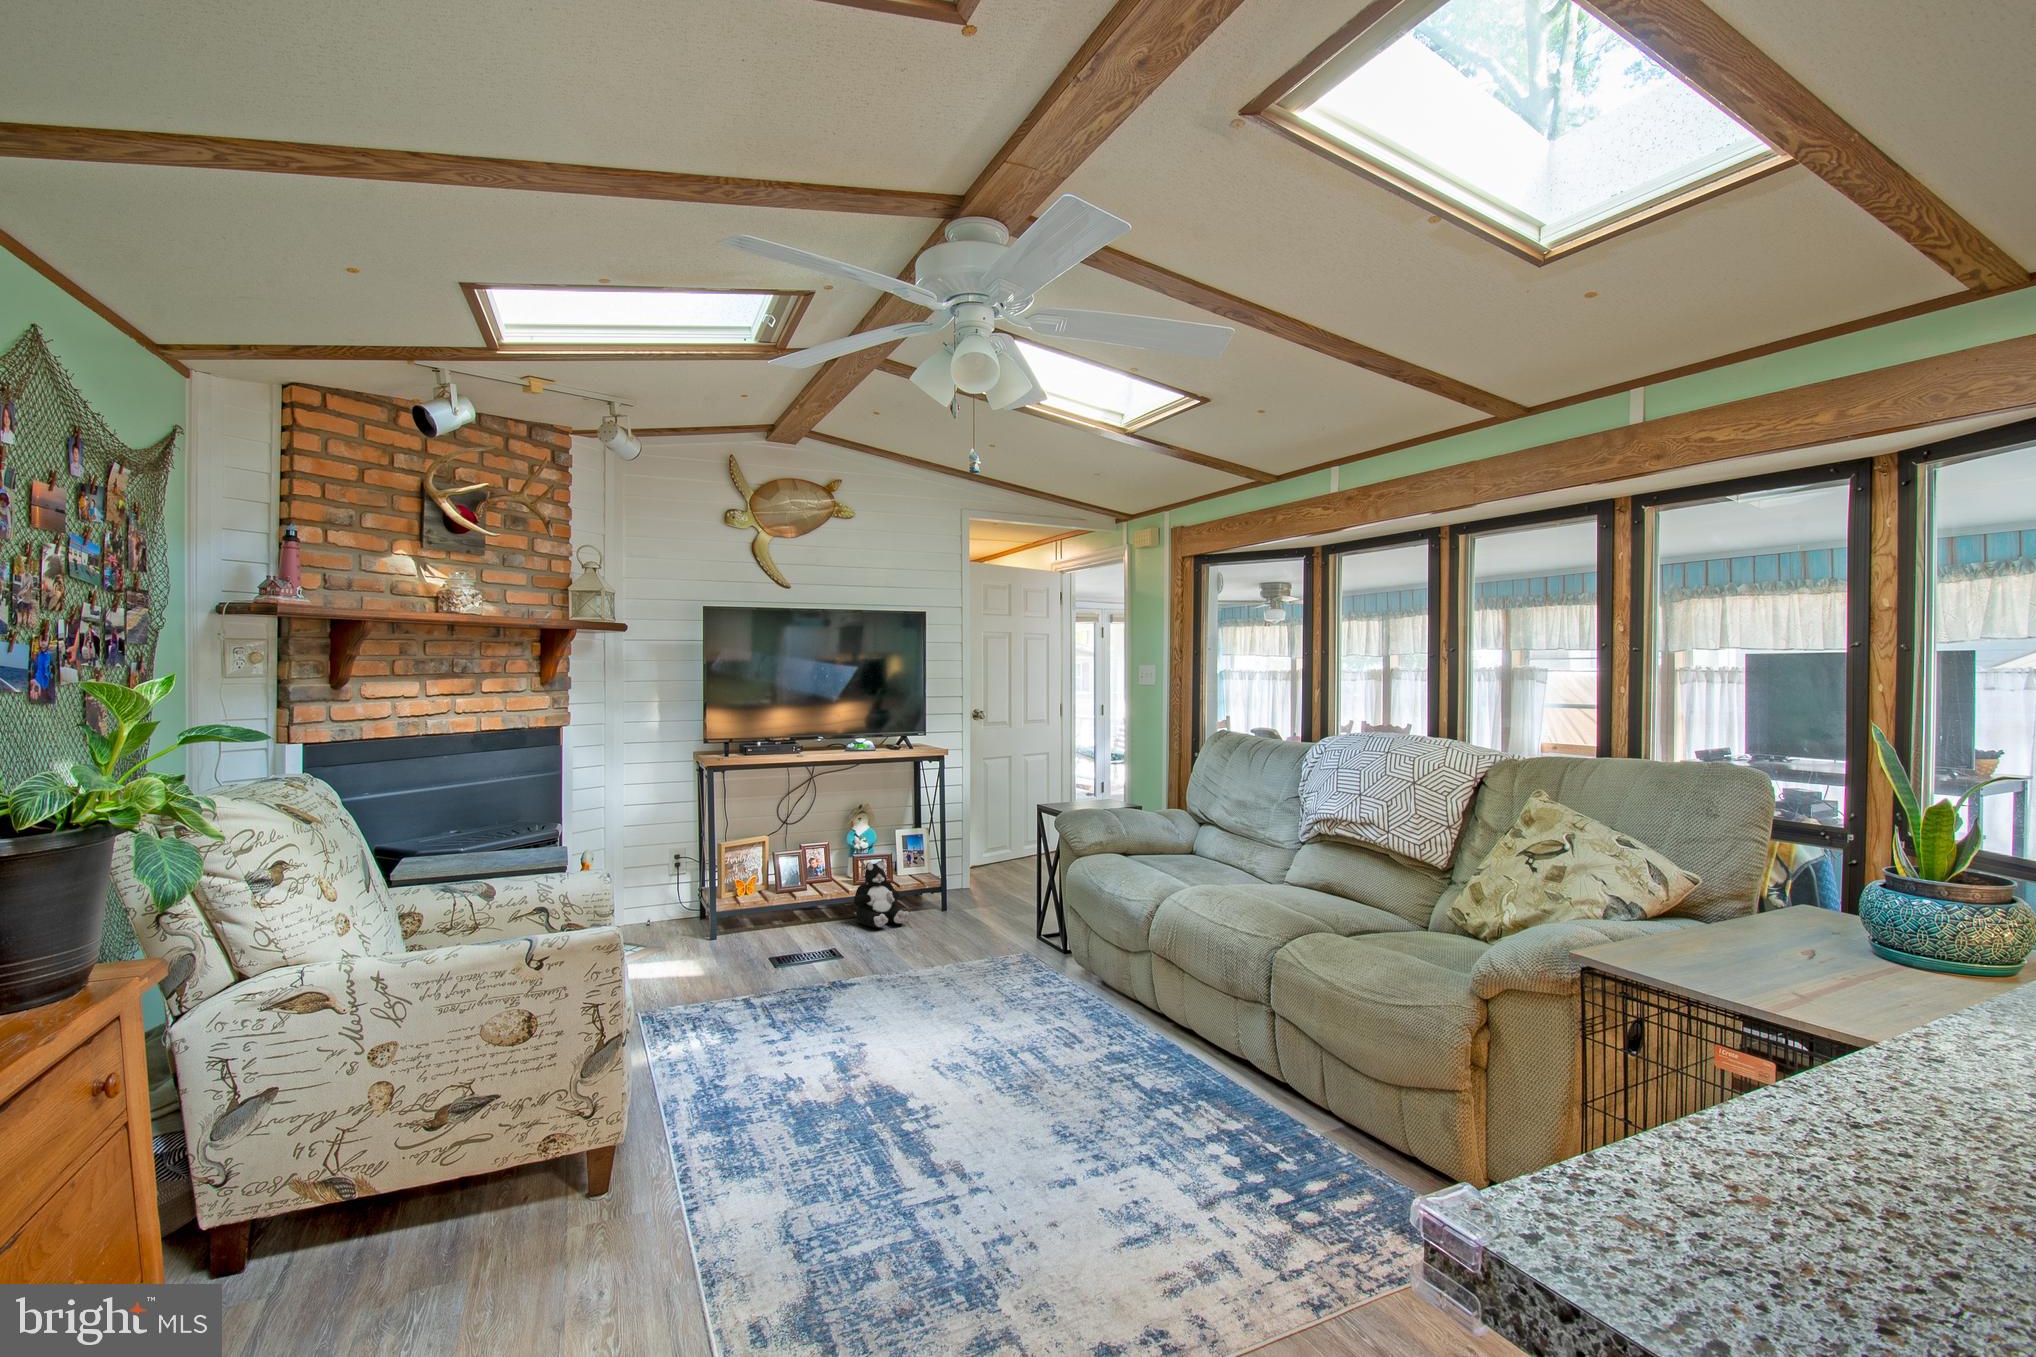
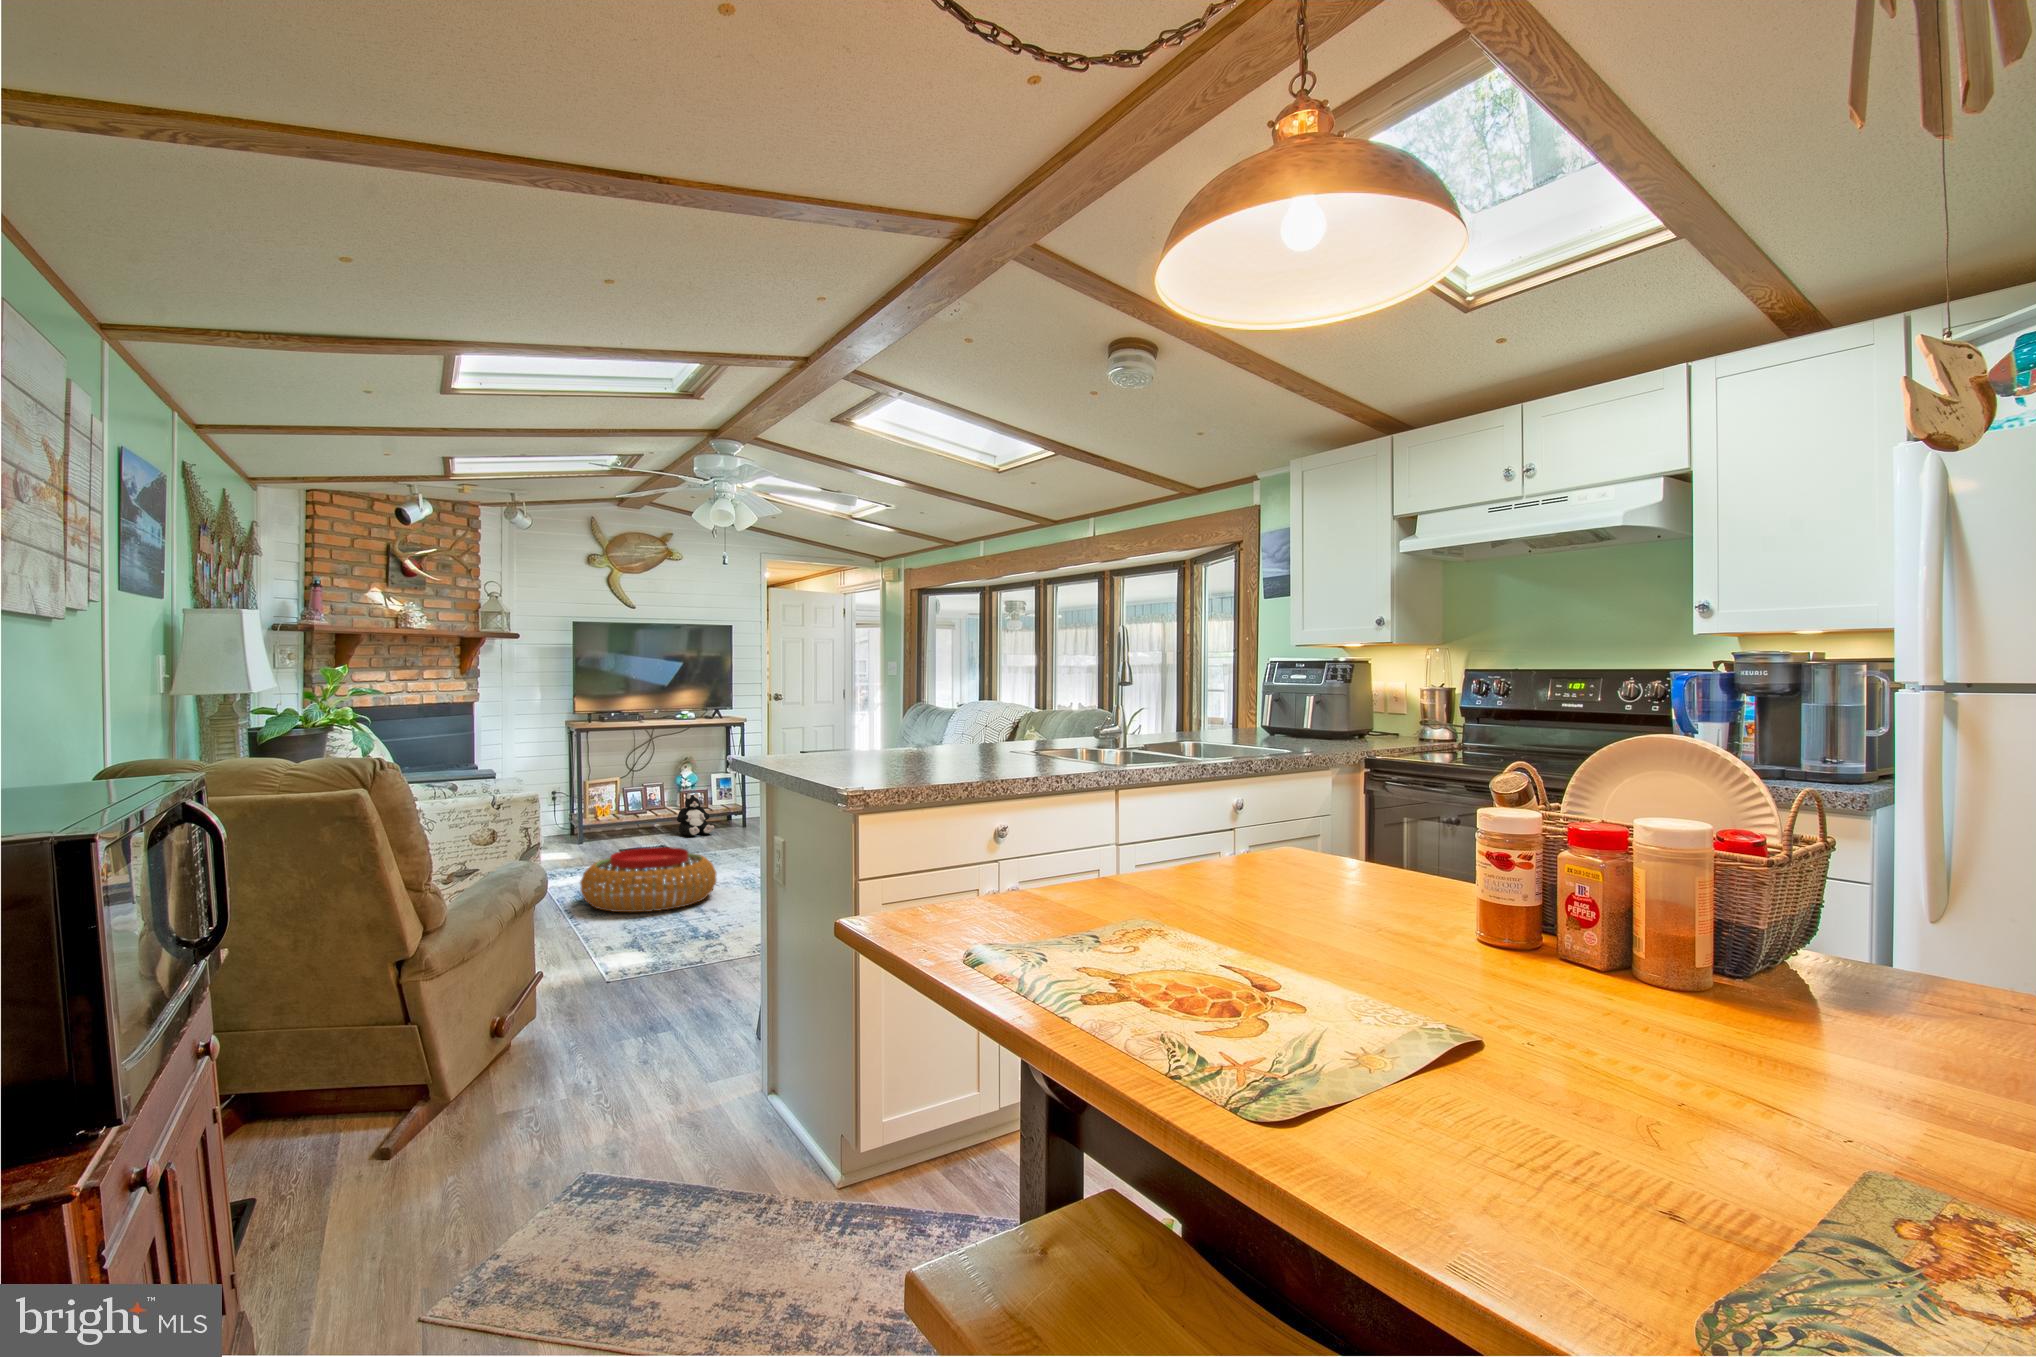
pouf: none [722,1015,981,1191] -> present [581,847,716,912]

